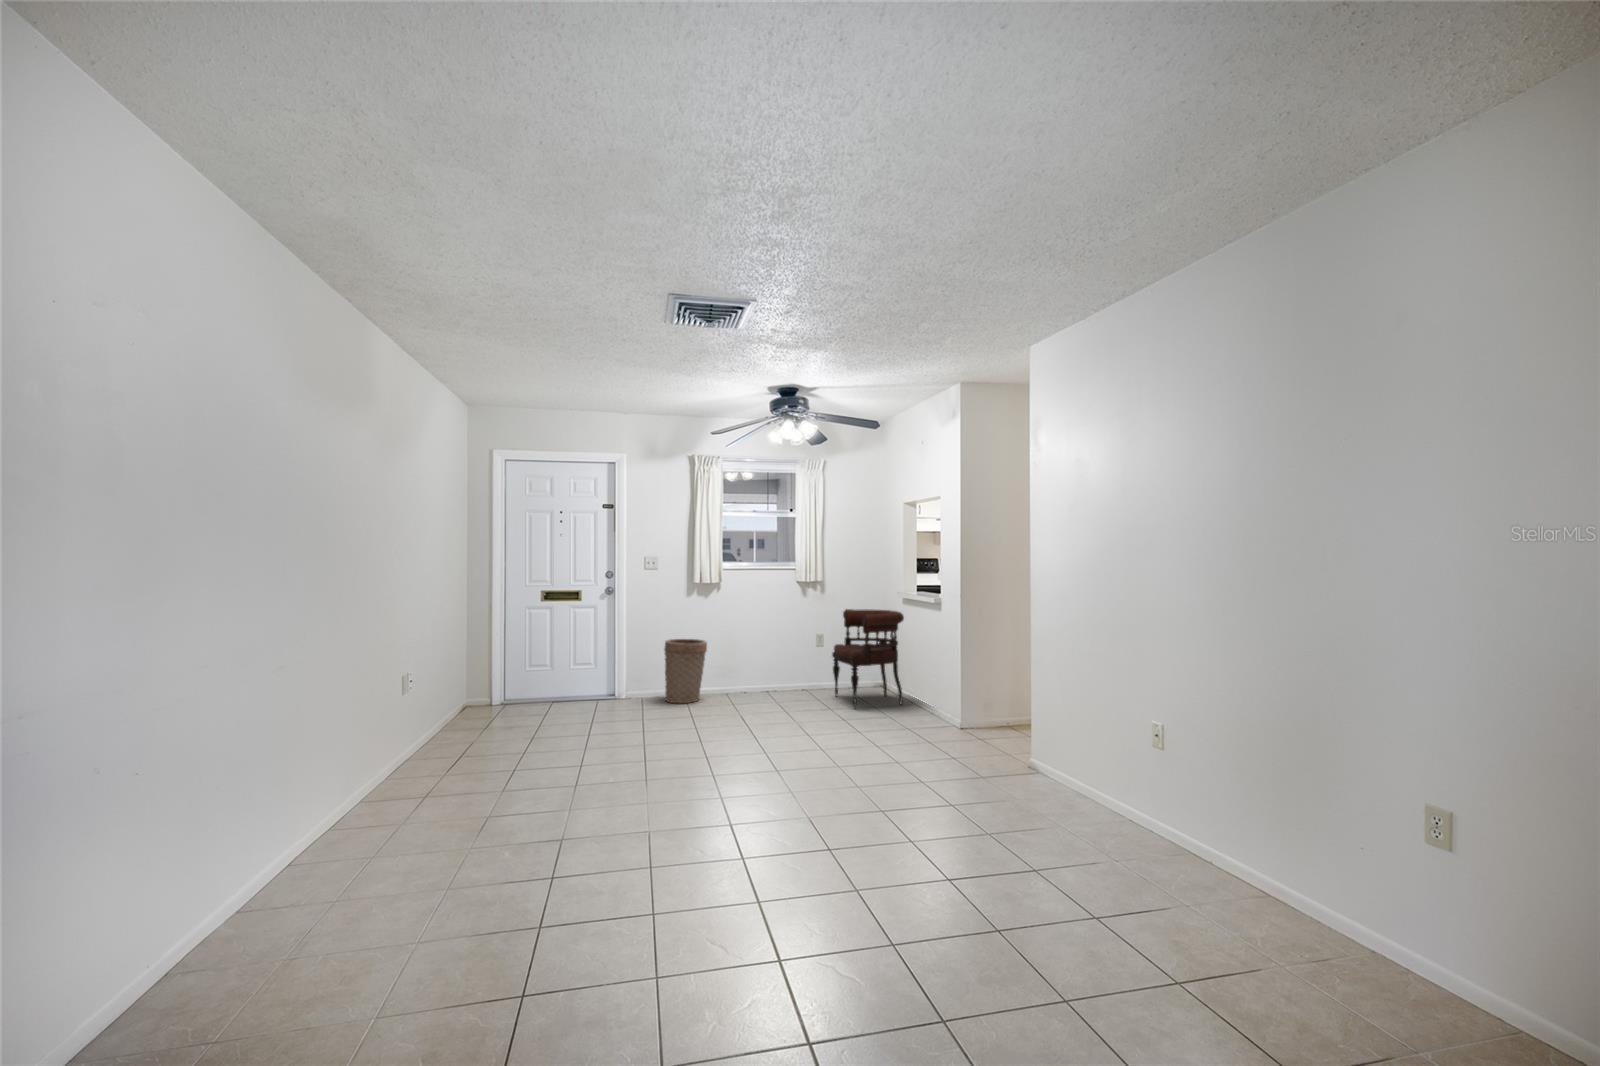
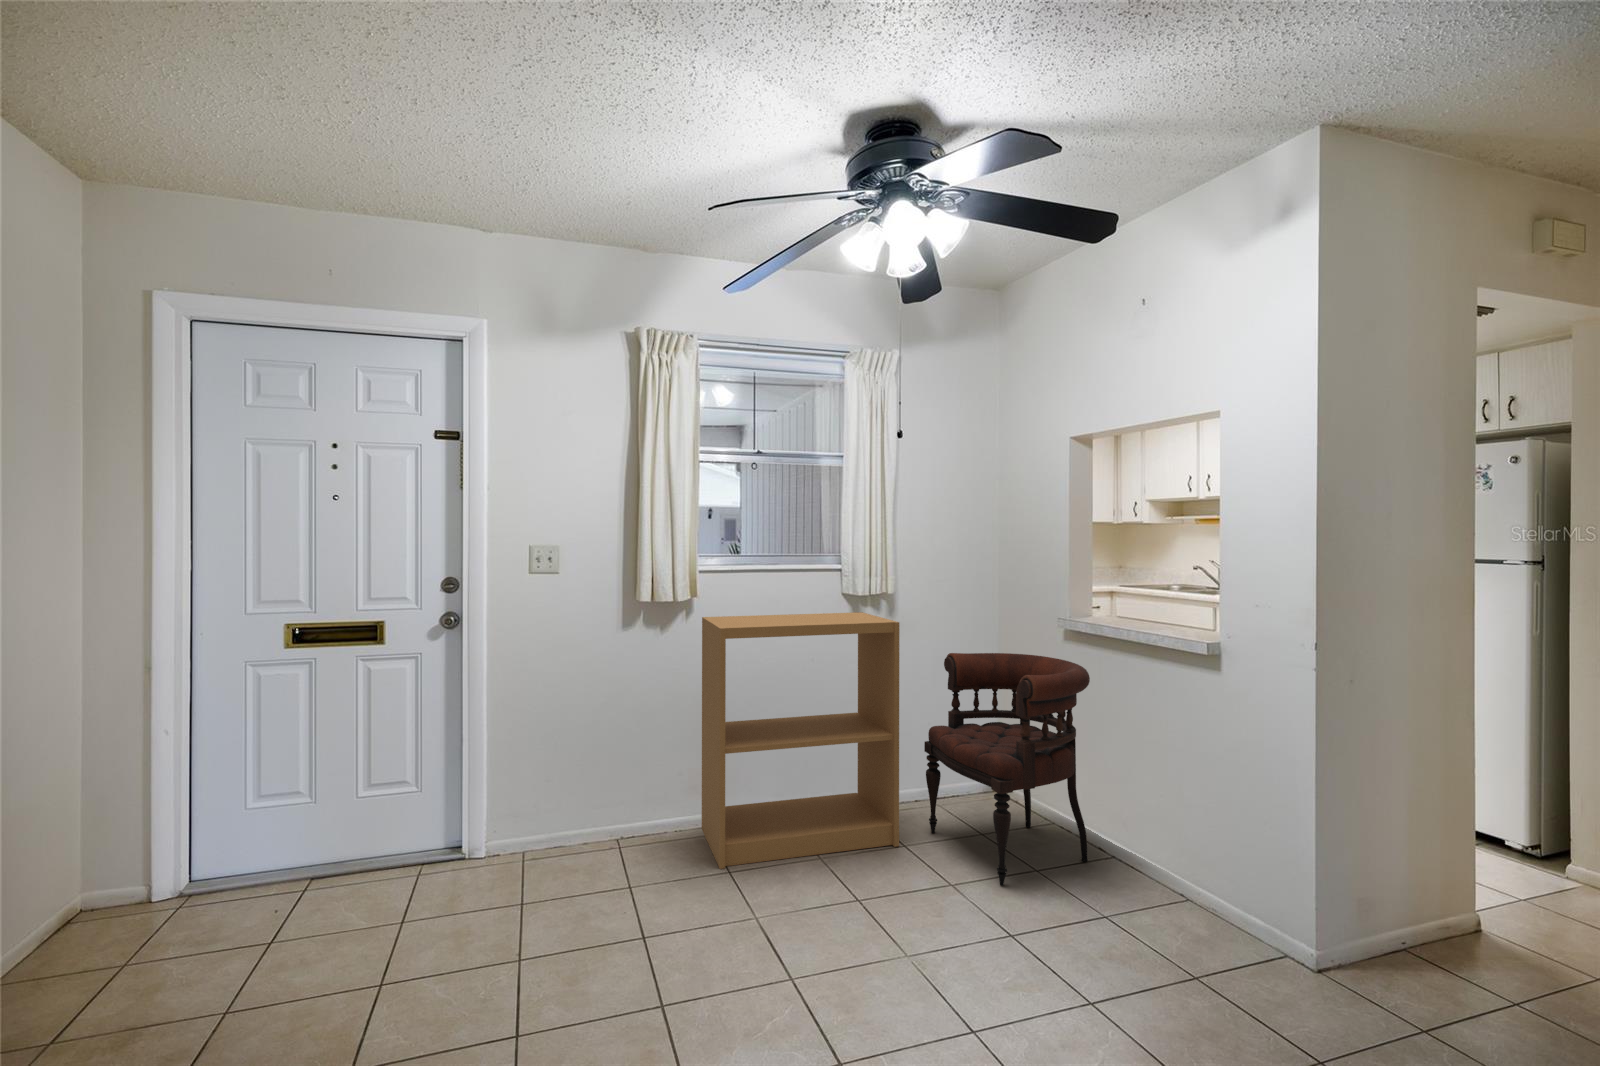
bookshelf: none [725,590,816,704] -> present [702,612,900,869]
basket: present [664,639,707,703] -> none [573,719,668,872]

